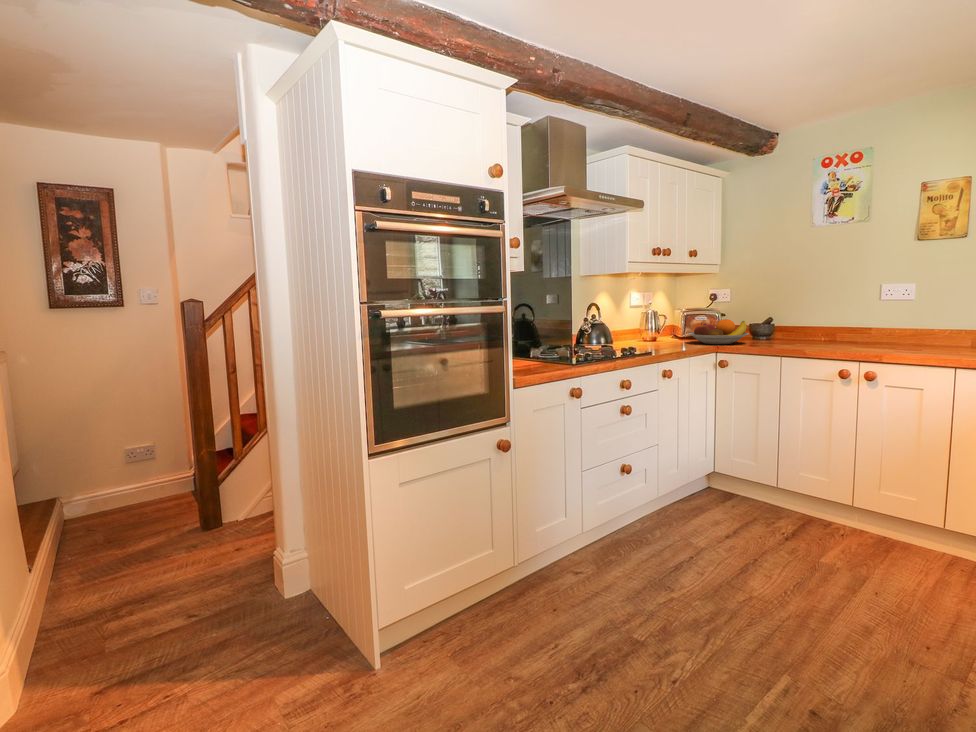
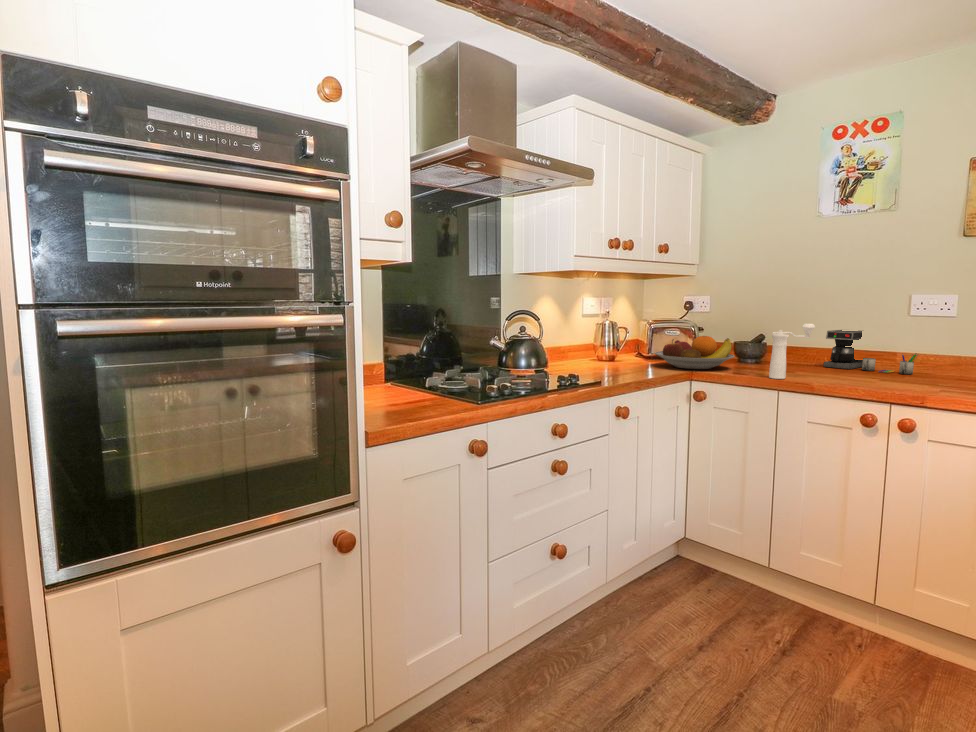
pepper mill: none [774,308,808,348] -> present [769,324,815,379]
coffee maker: none [818,312,888,344] -> present [824,330,918,374]

